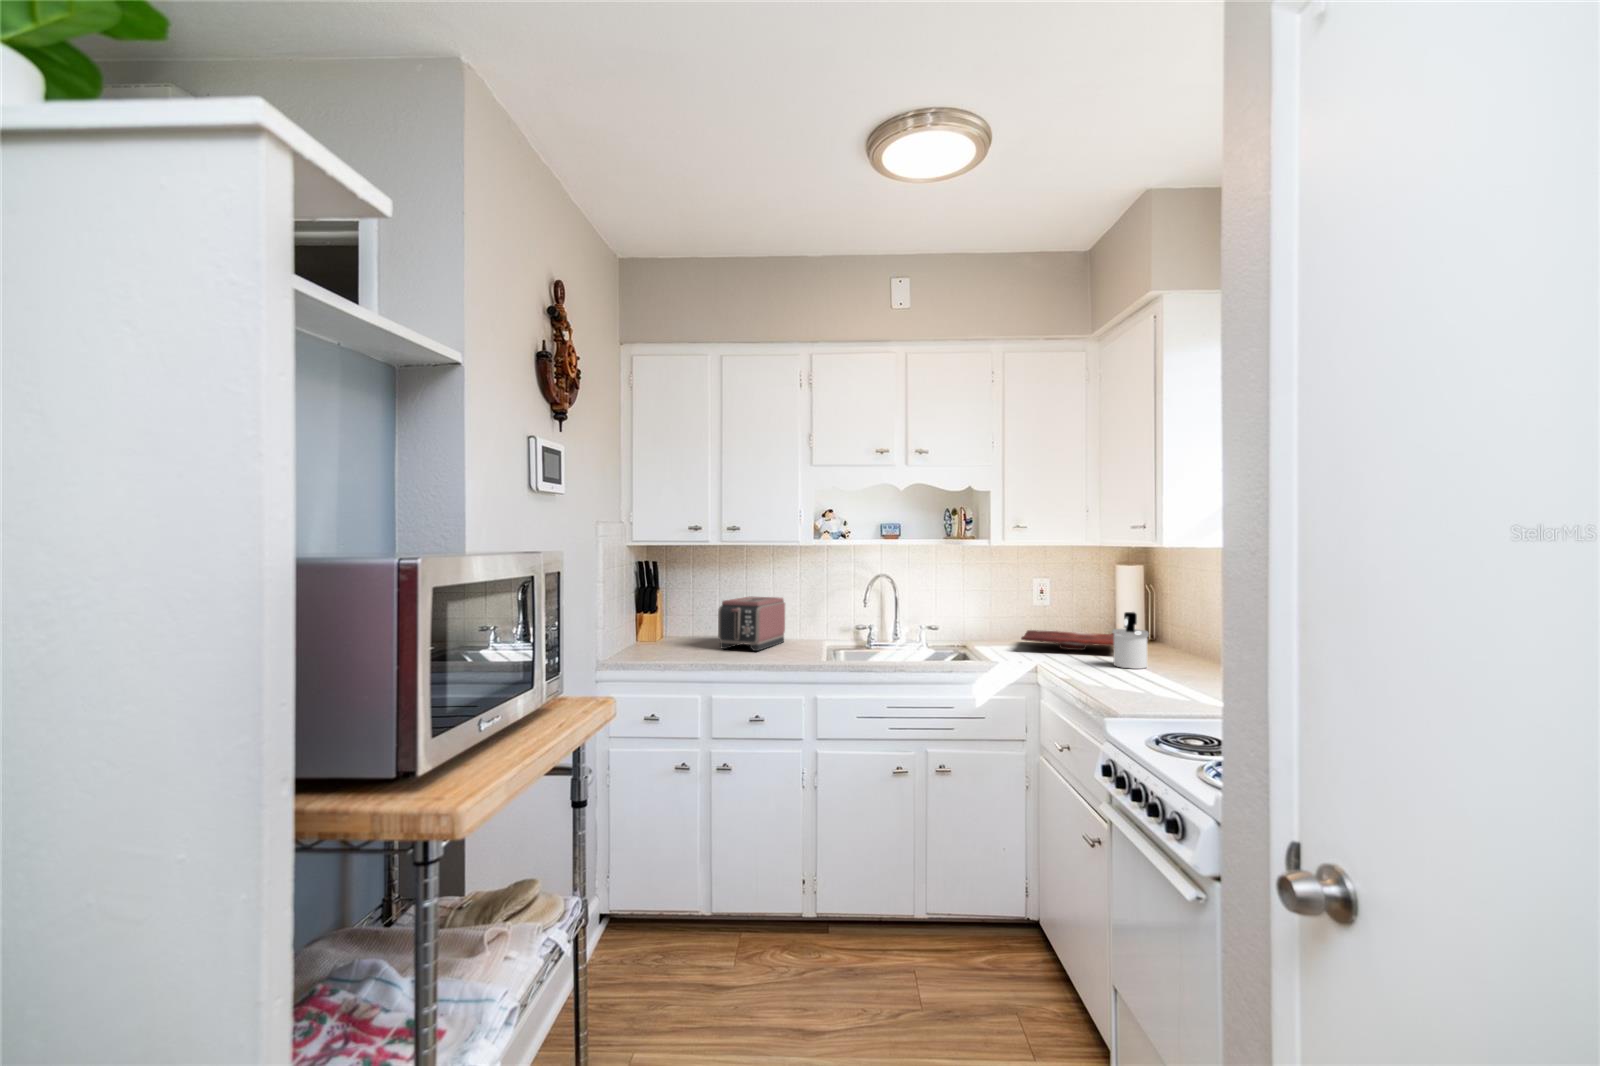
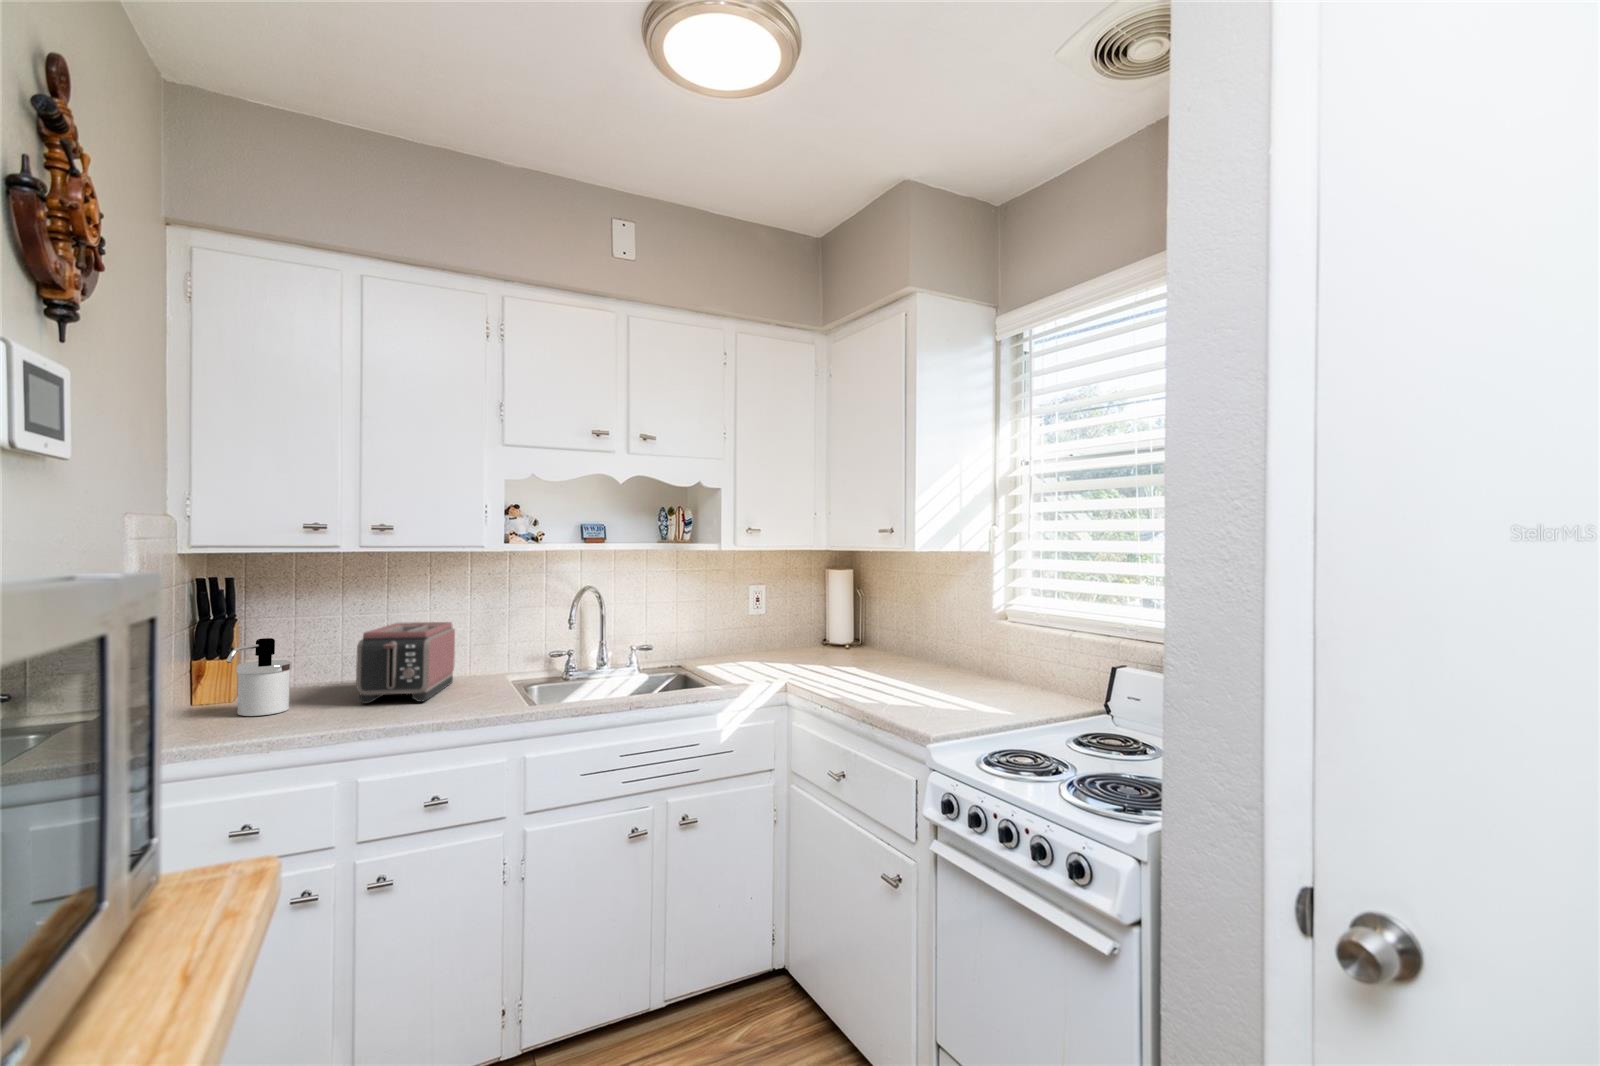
soap dispenser: present [1112,612,1149,669] -> present [226,638,292,716]
cutting board: present [1021,630,1114,650] -> none [746,641,853,661]

